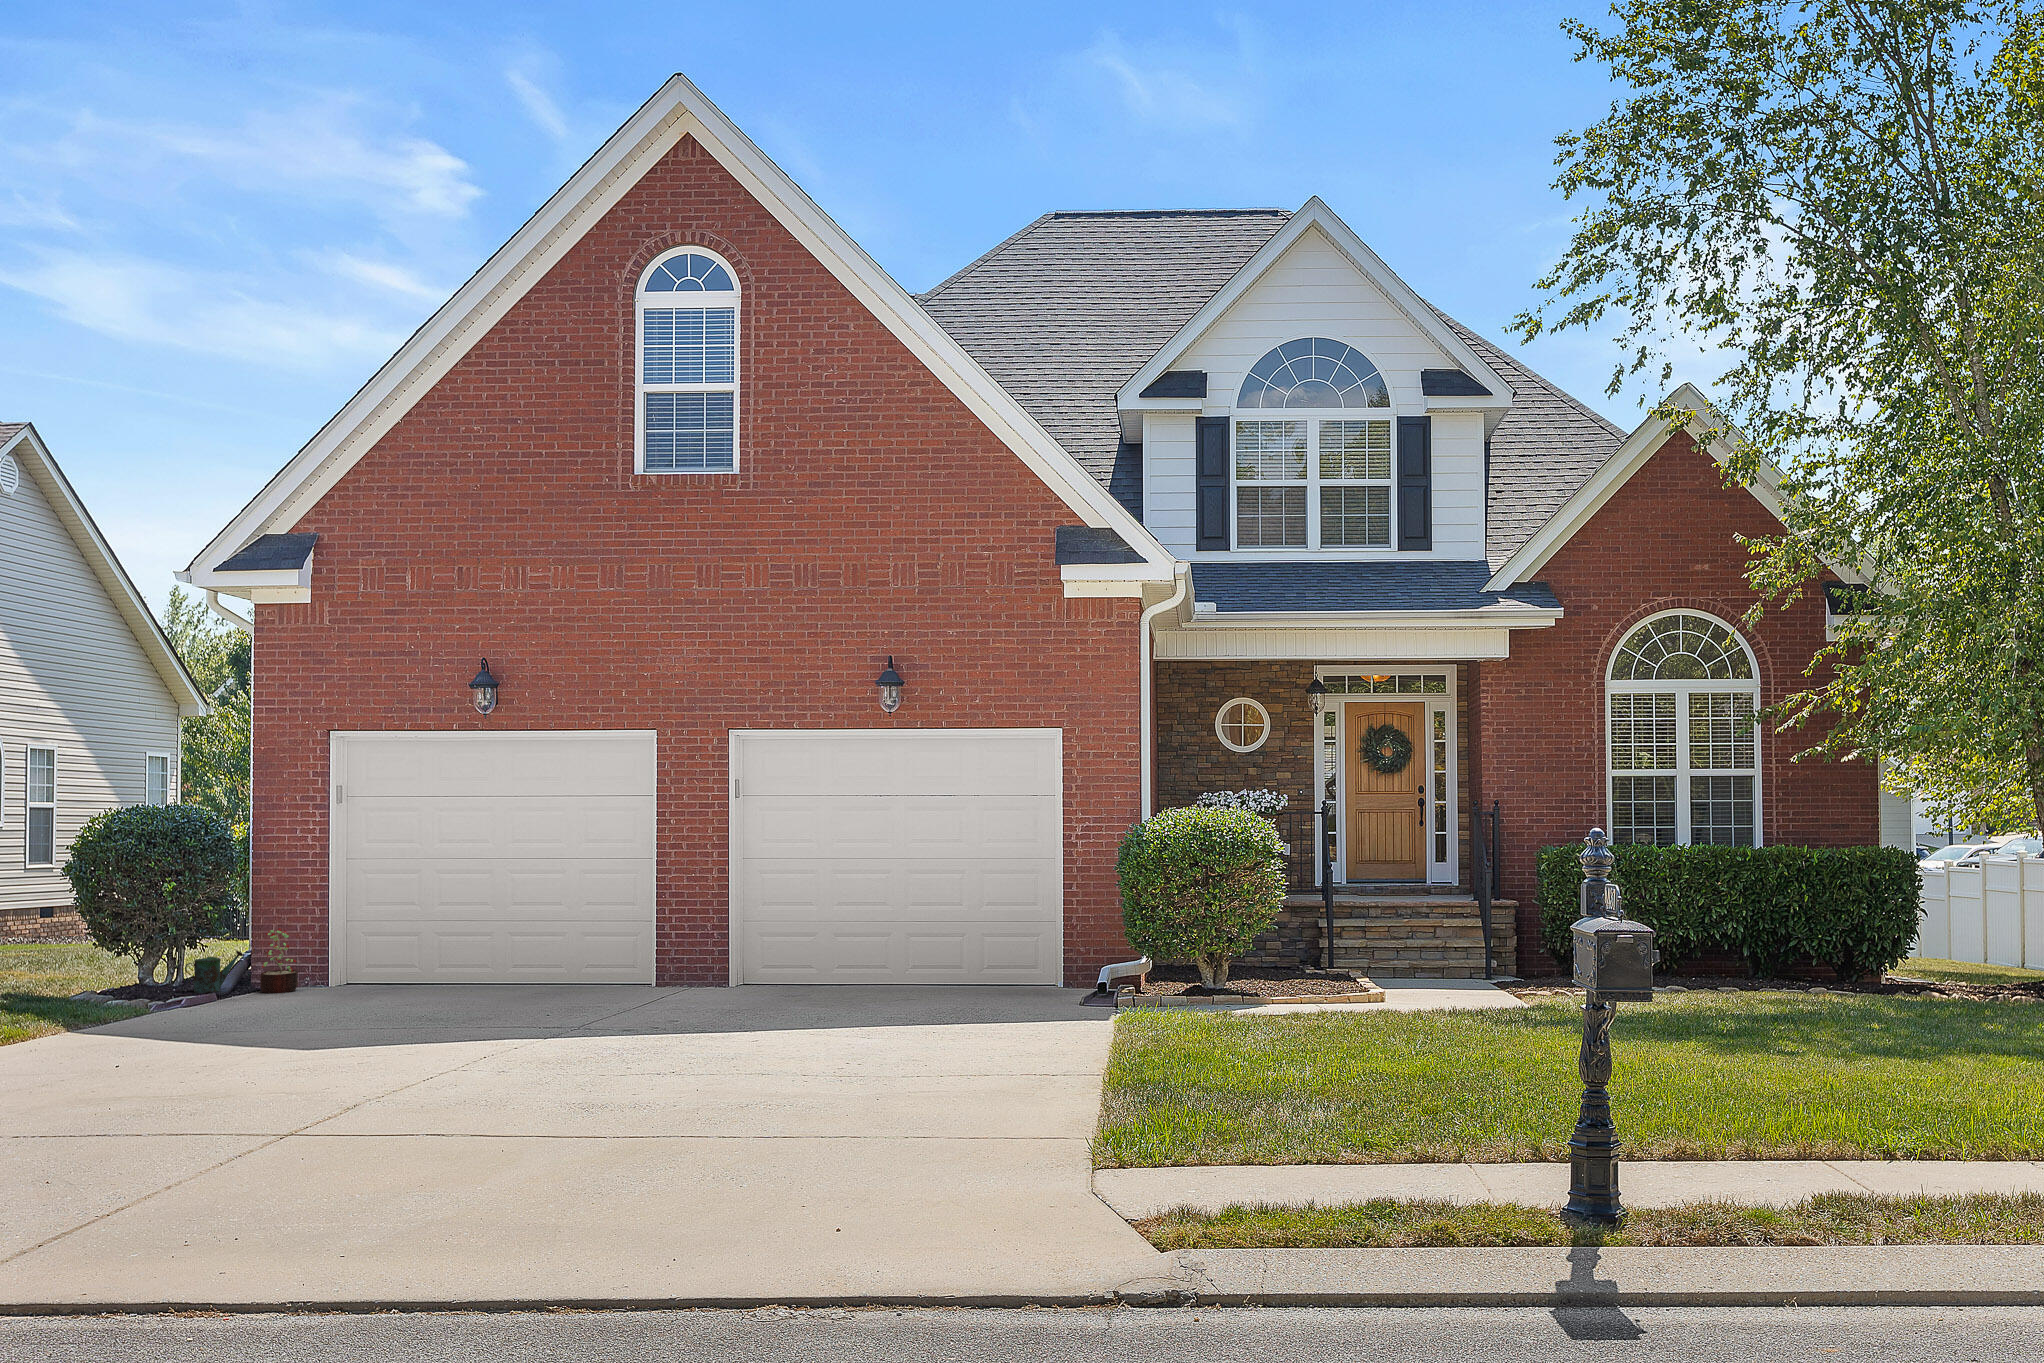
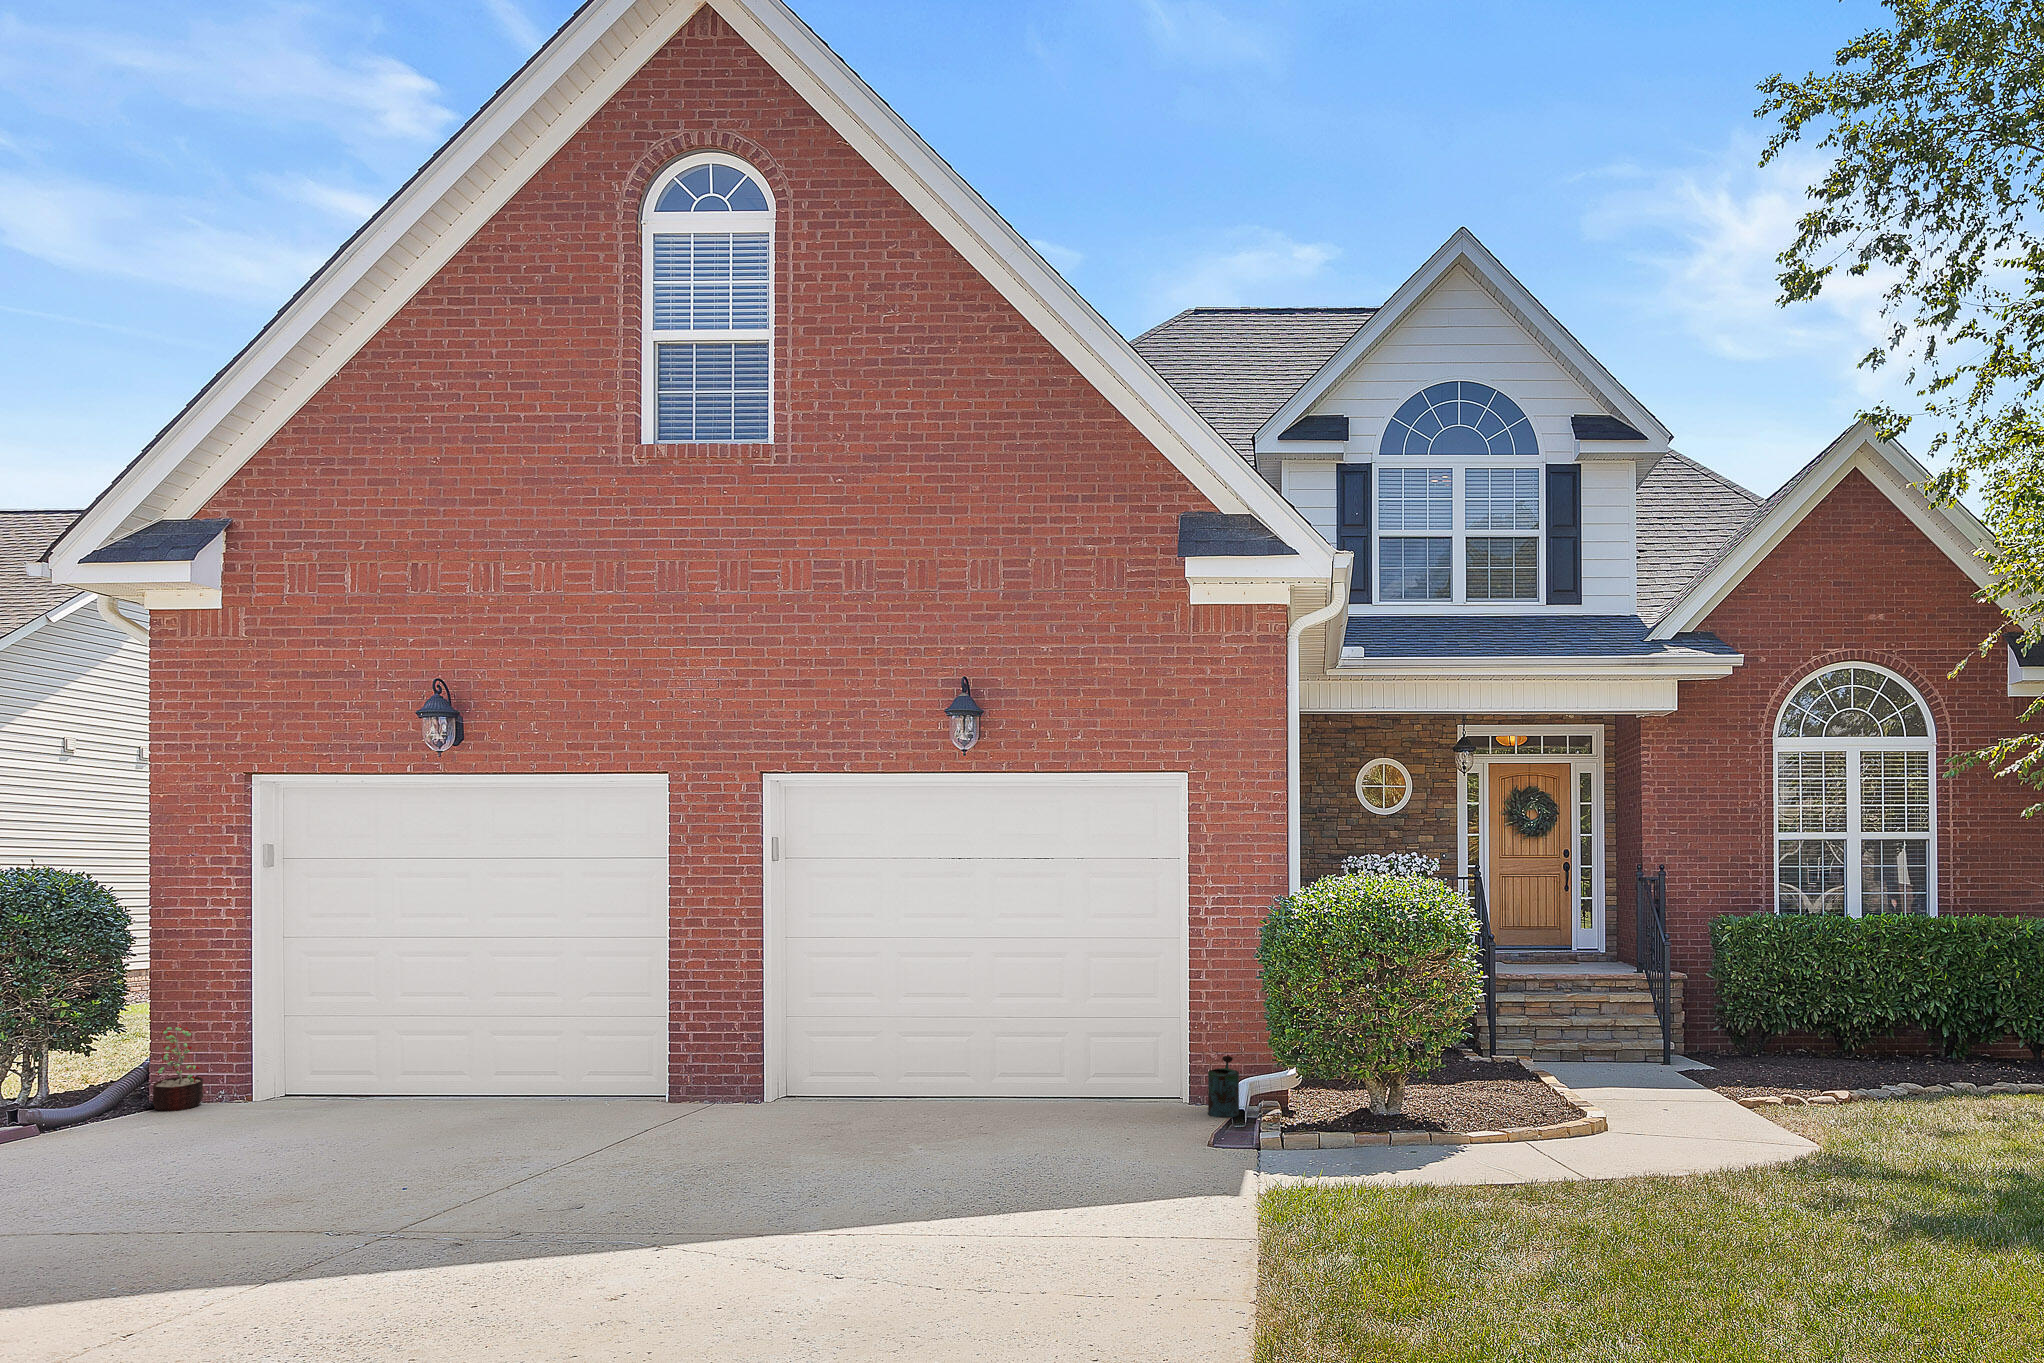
watering can: present [185,951,243,993] -> present [1208,1056,1239,1118]

